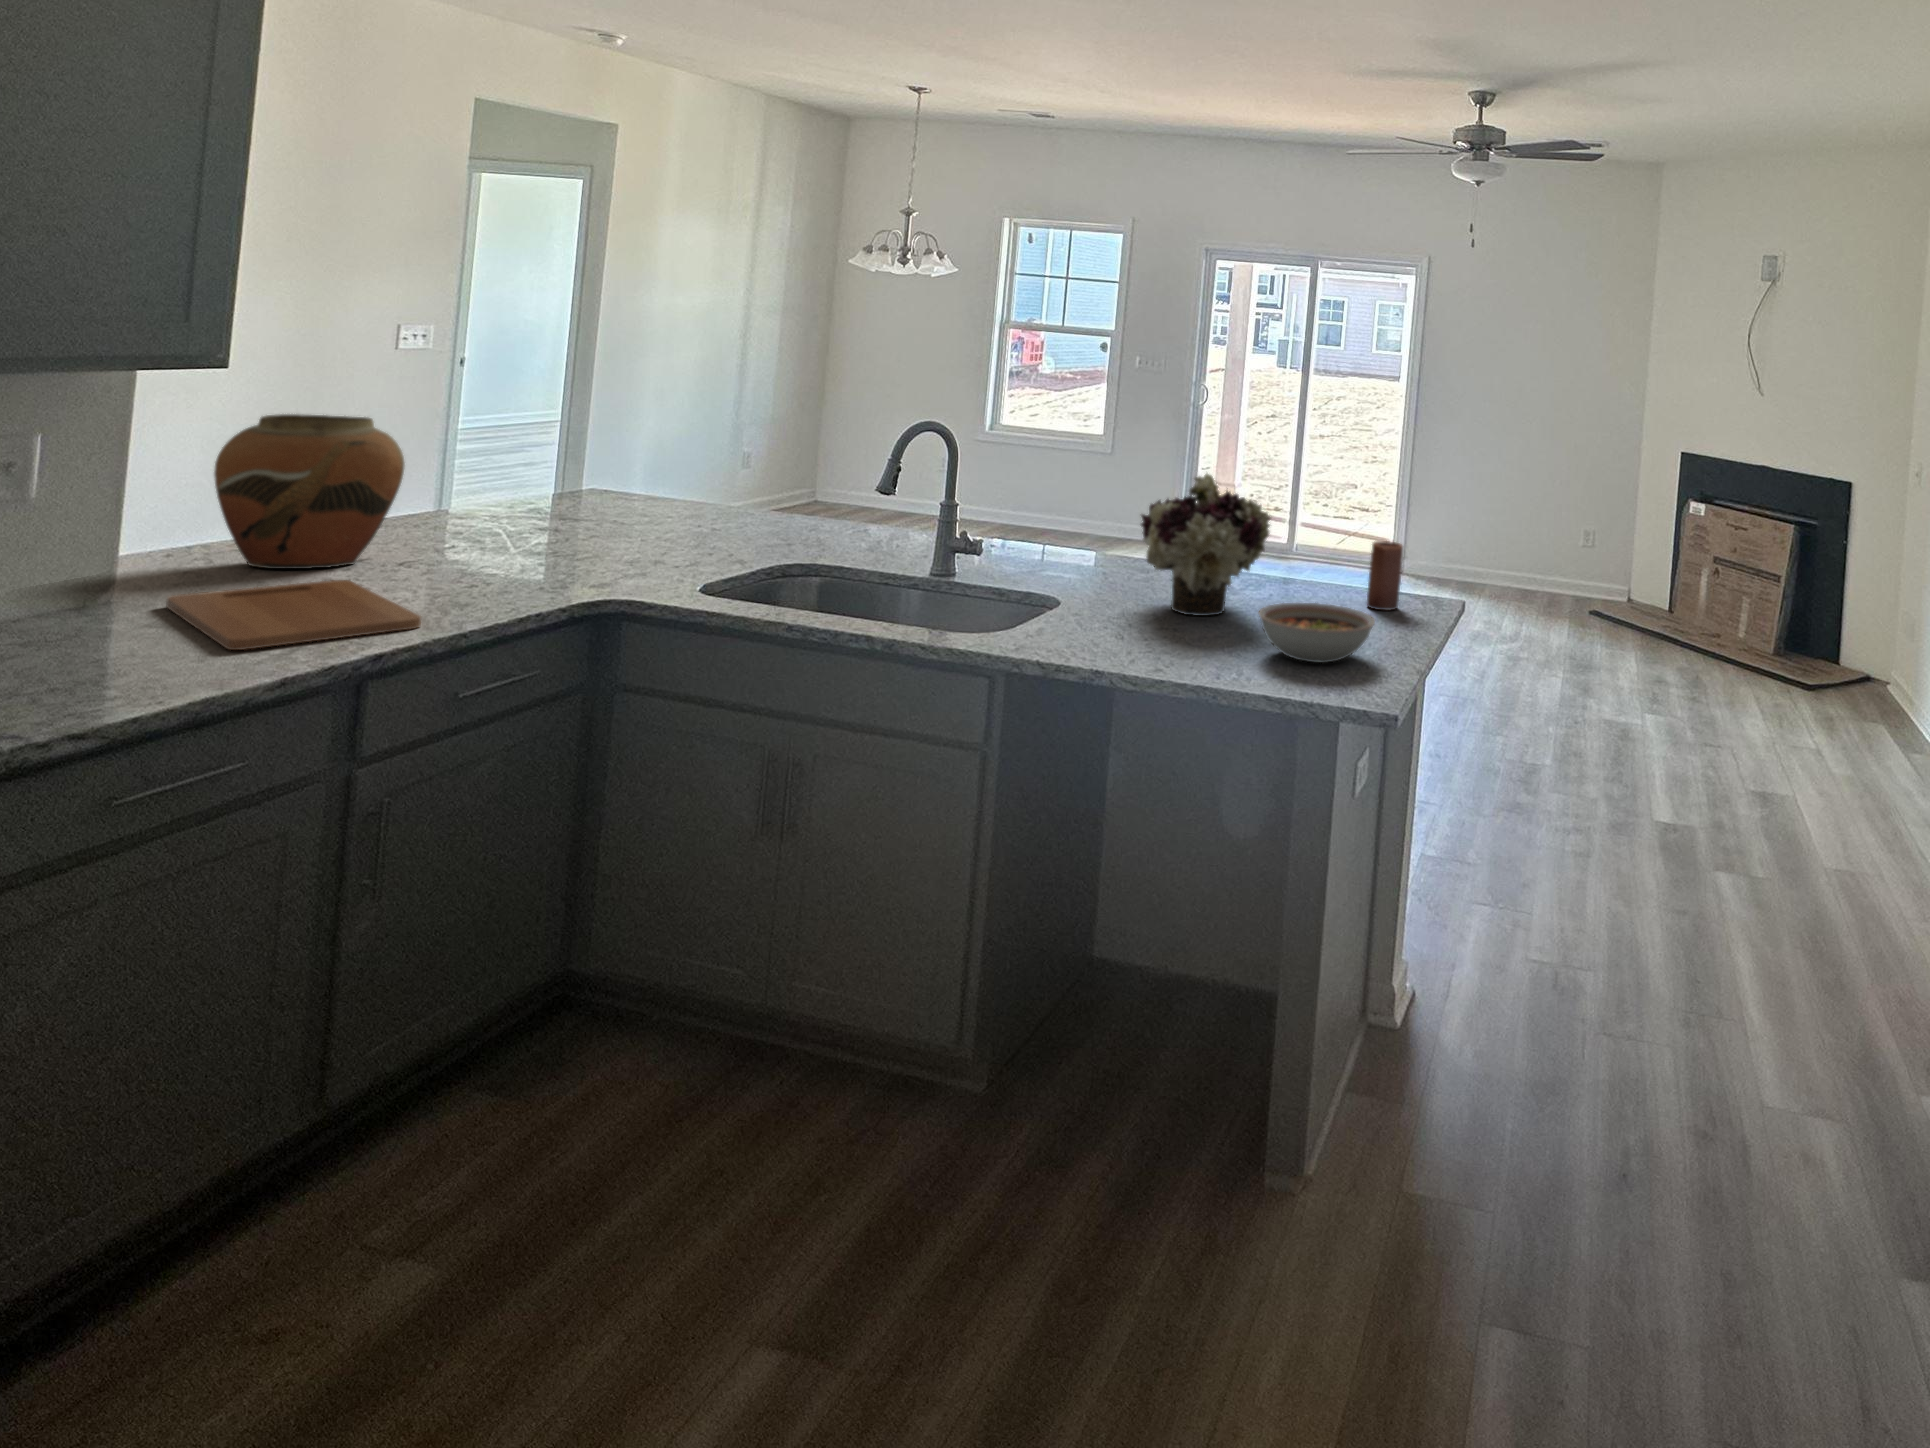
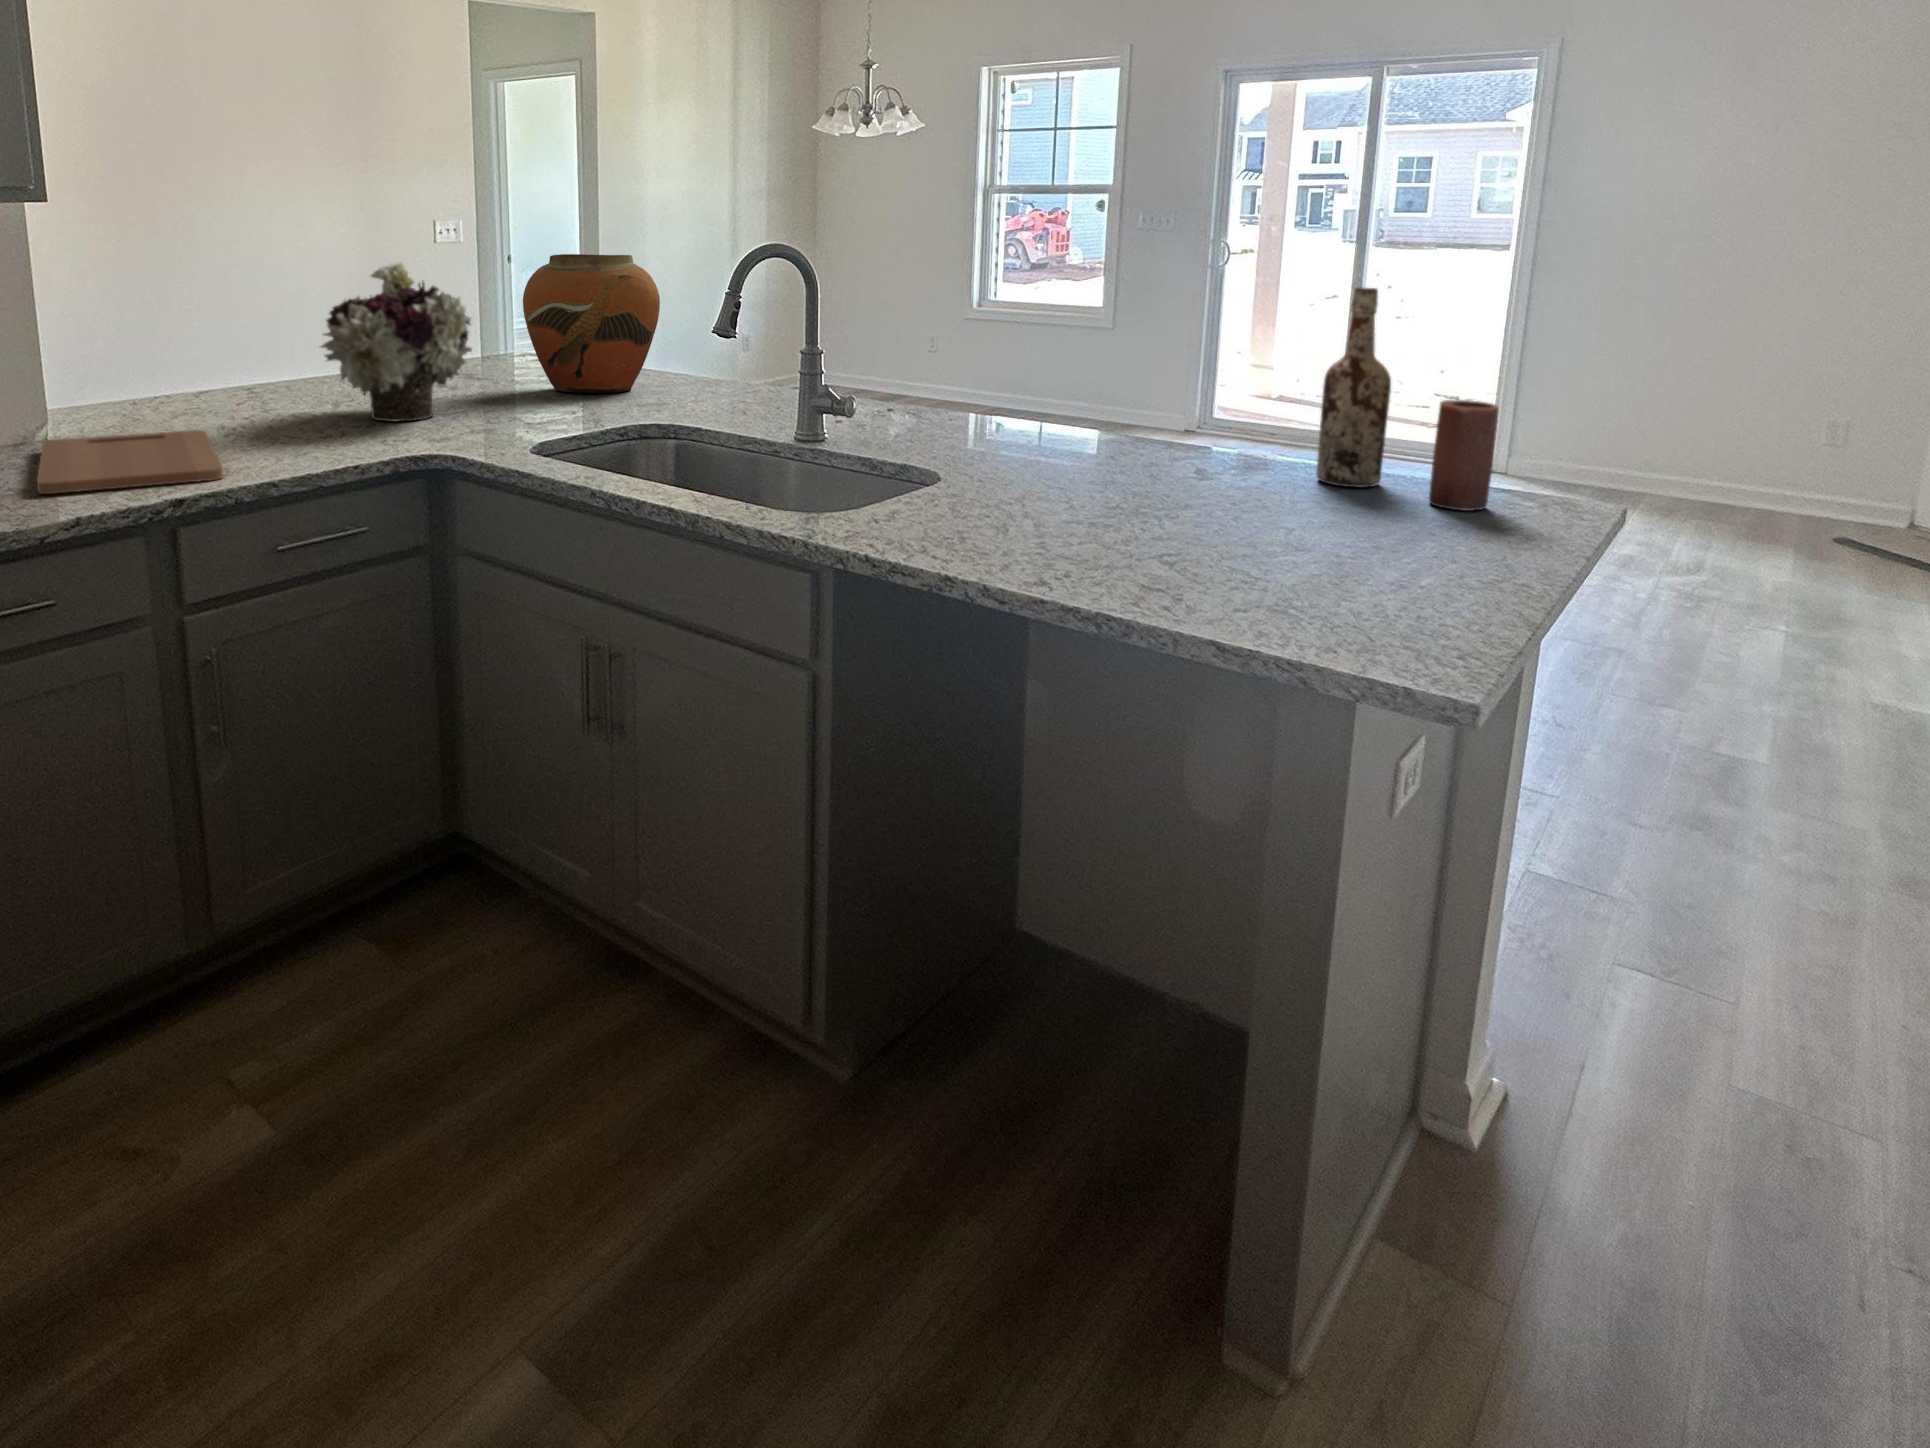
vase: present [214,414,405,569] -> present [523,254,660,393]
wine bottle: none [1301,468,1344,597] -> present [1316,288,1391,488]
flower arrangement: present [1141,473,1271,616] -> present [321,262,472,422]
bowl: present [1259,603,1375,663] -> none [1218,489,1436,588]

